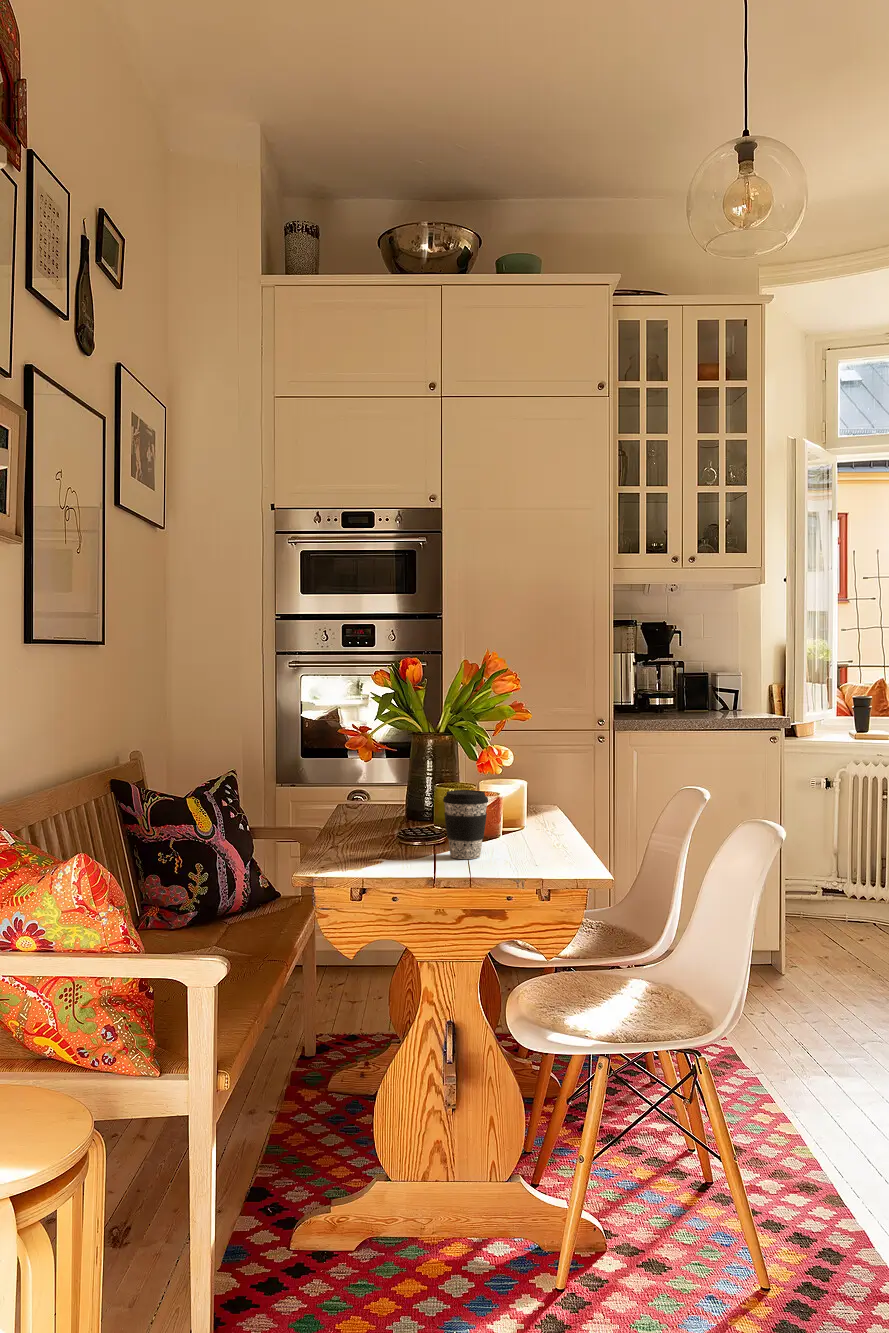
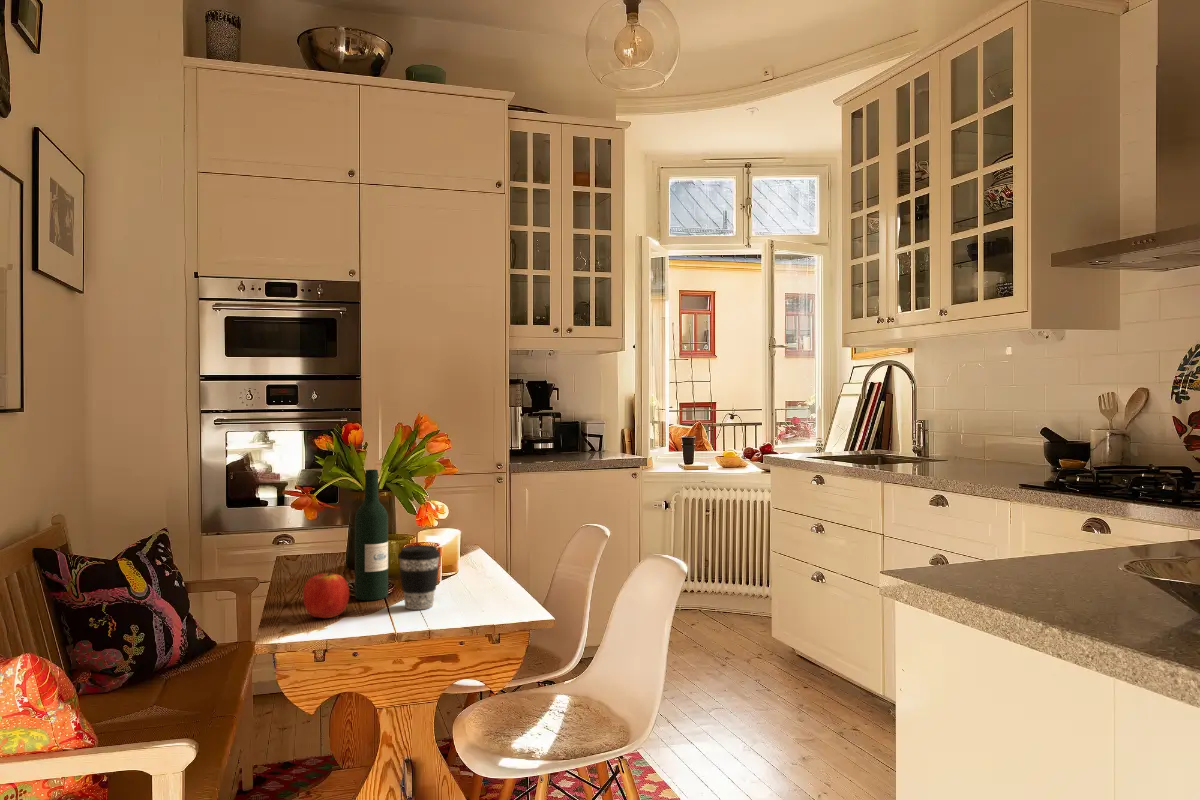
wine bottle: none [402,707,438,848] -> present [355,470,388,600]
apple: none [345,809,391,860] -> present [303,570,349,618]

